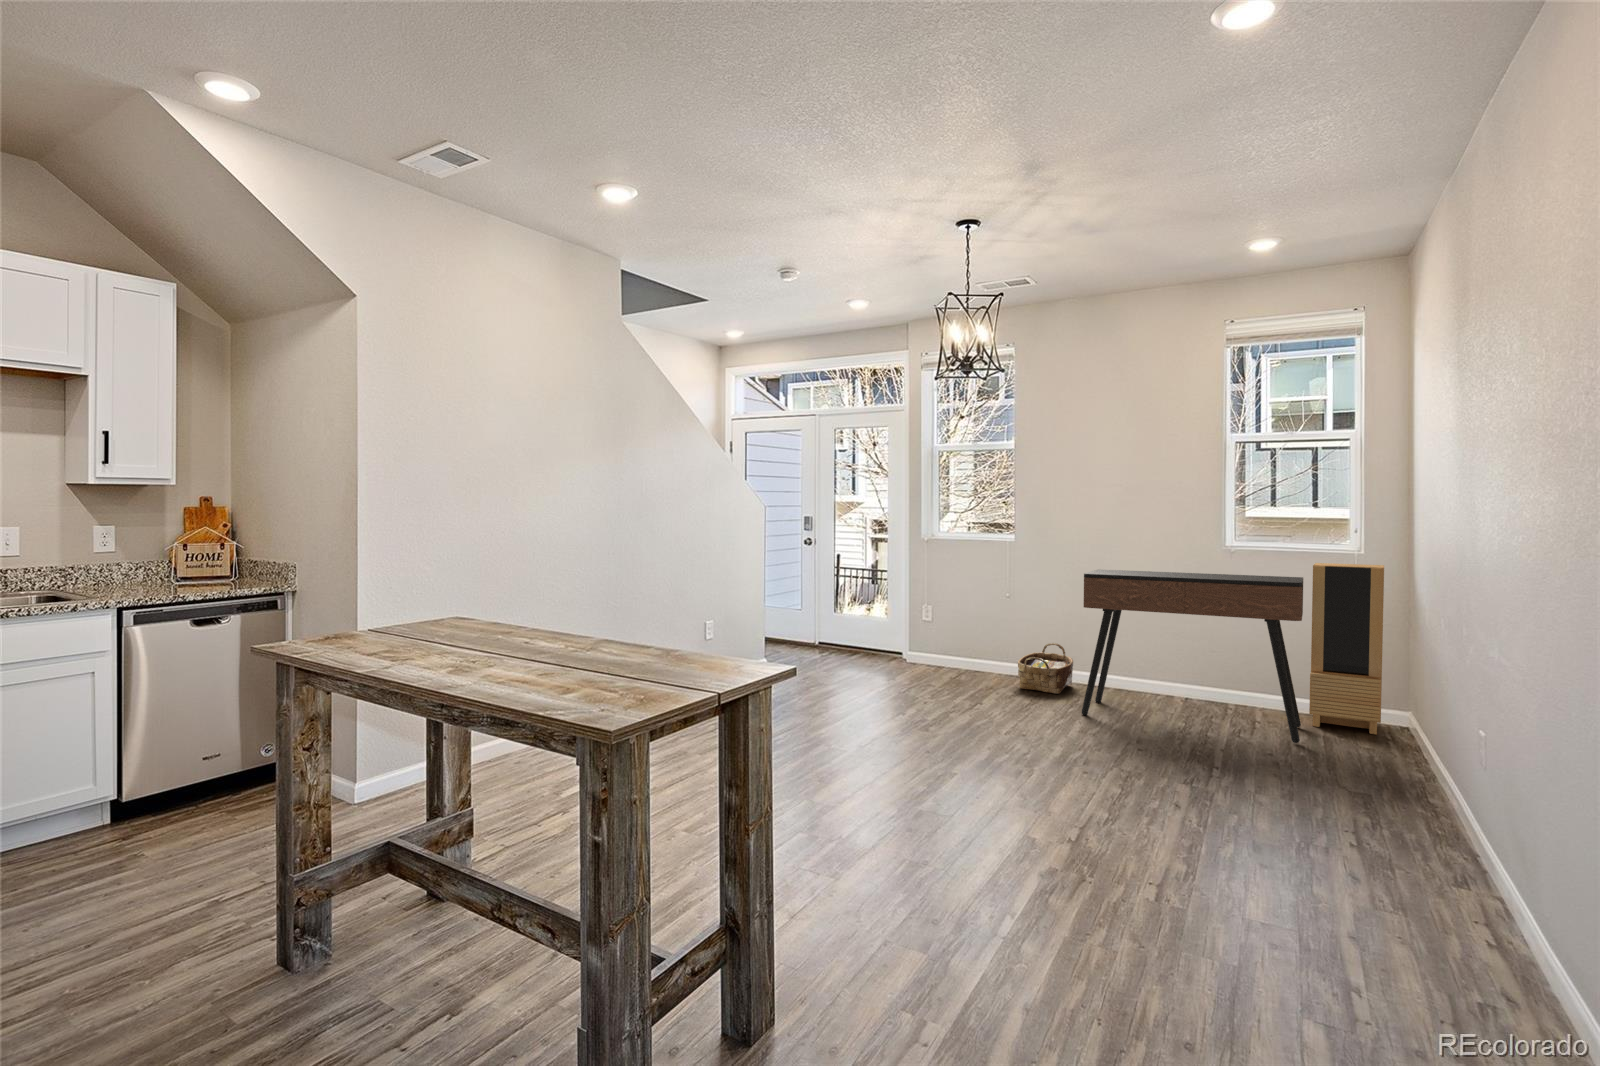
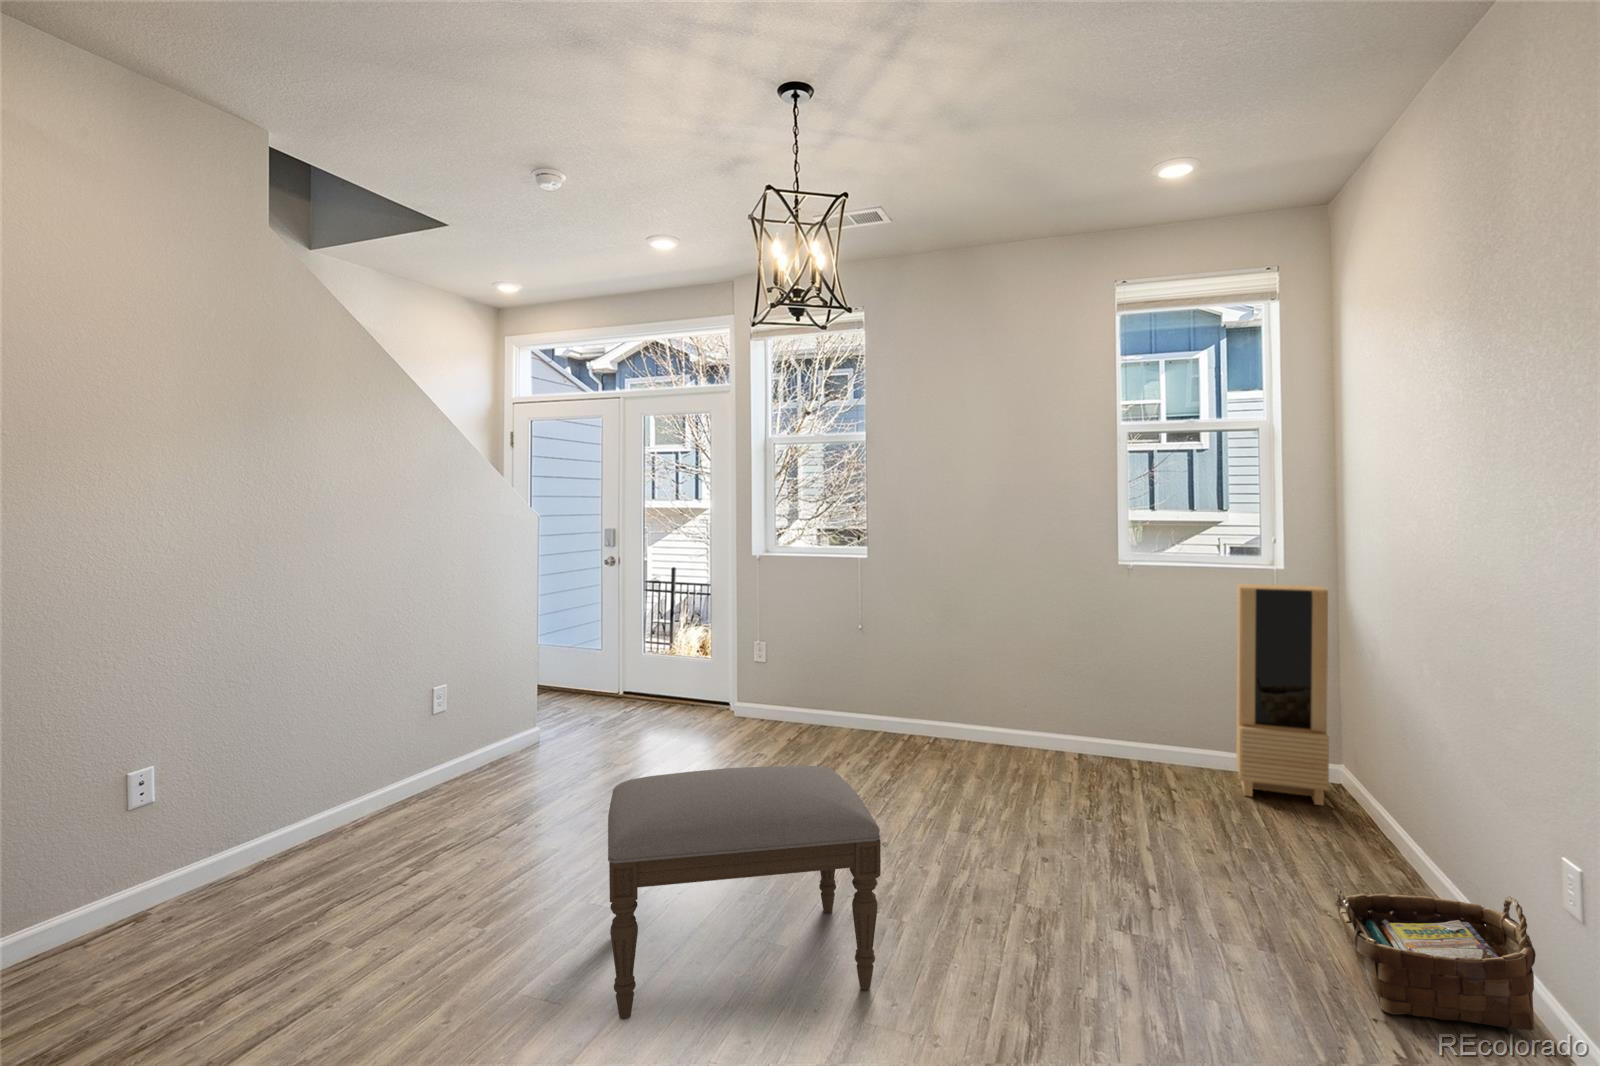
console table: present [1082,569,1303,743] -> none [958,596,1242,829]
woven basket: present [1018,643,1073,694] -> present [1335,888,1536,1031]
ottoman: none [849,668,1020,798] -> present [608,766,881,1020]

